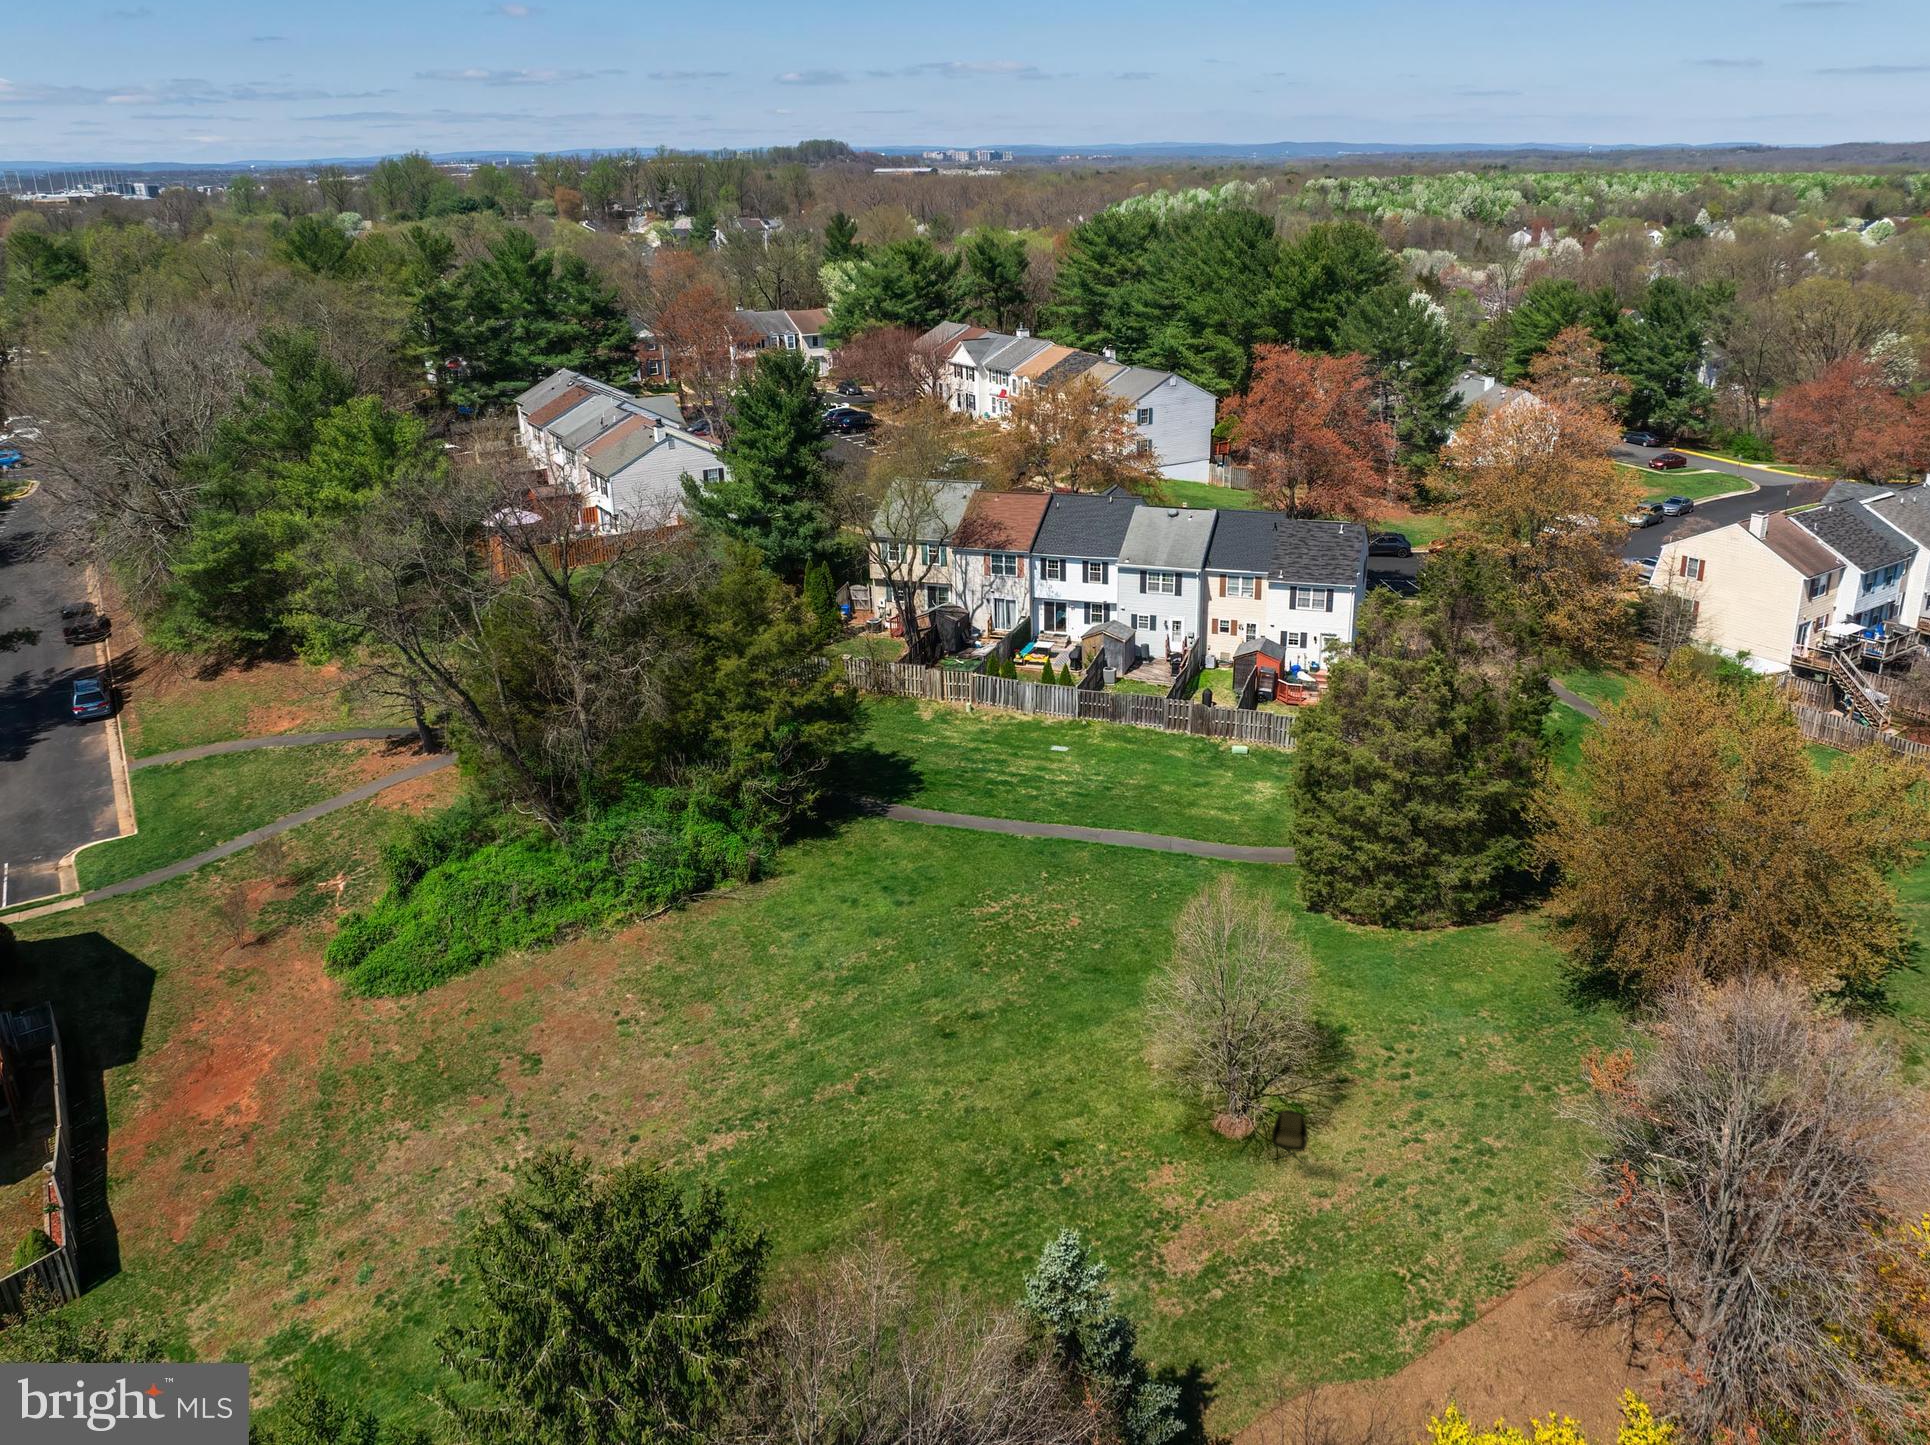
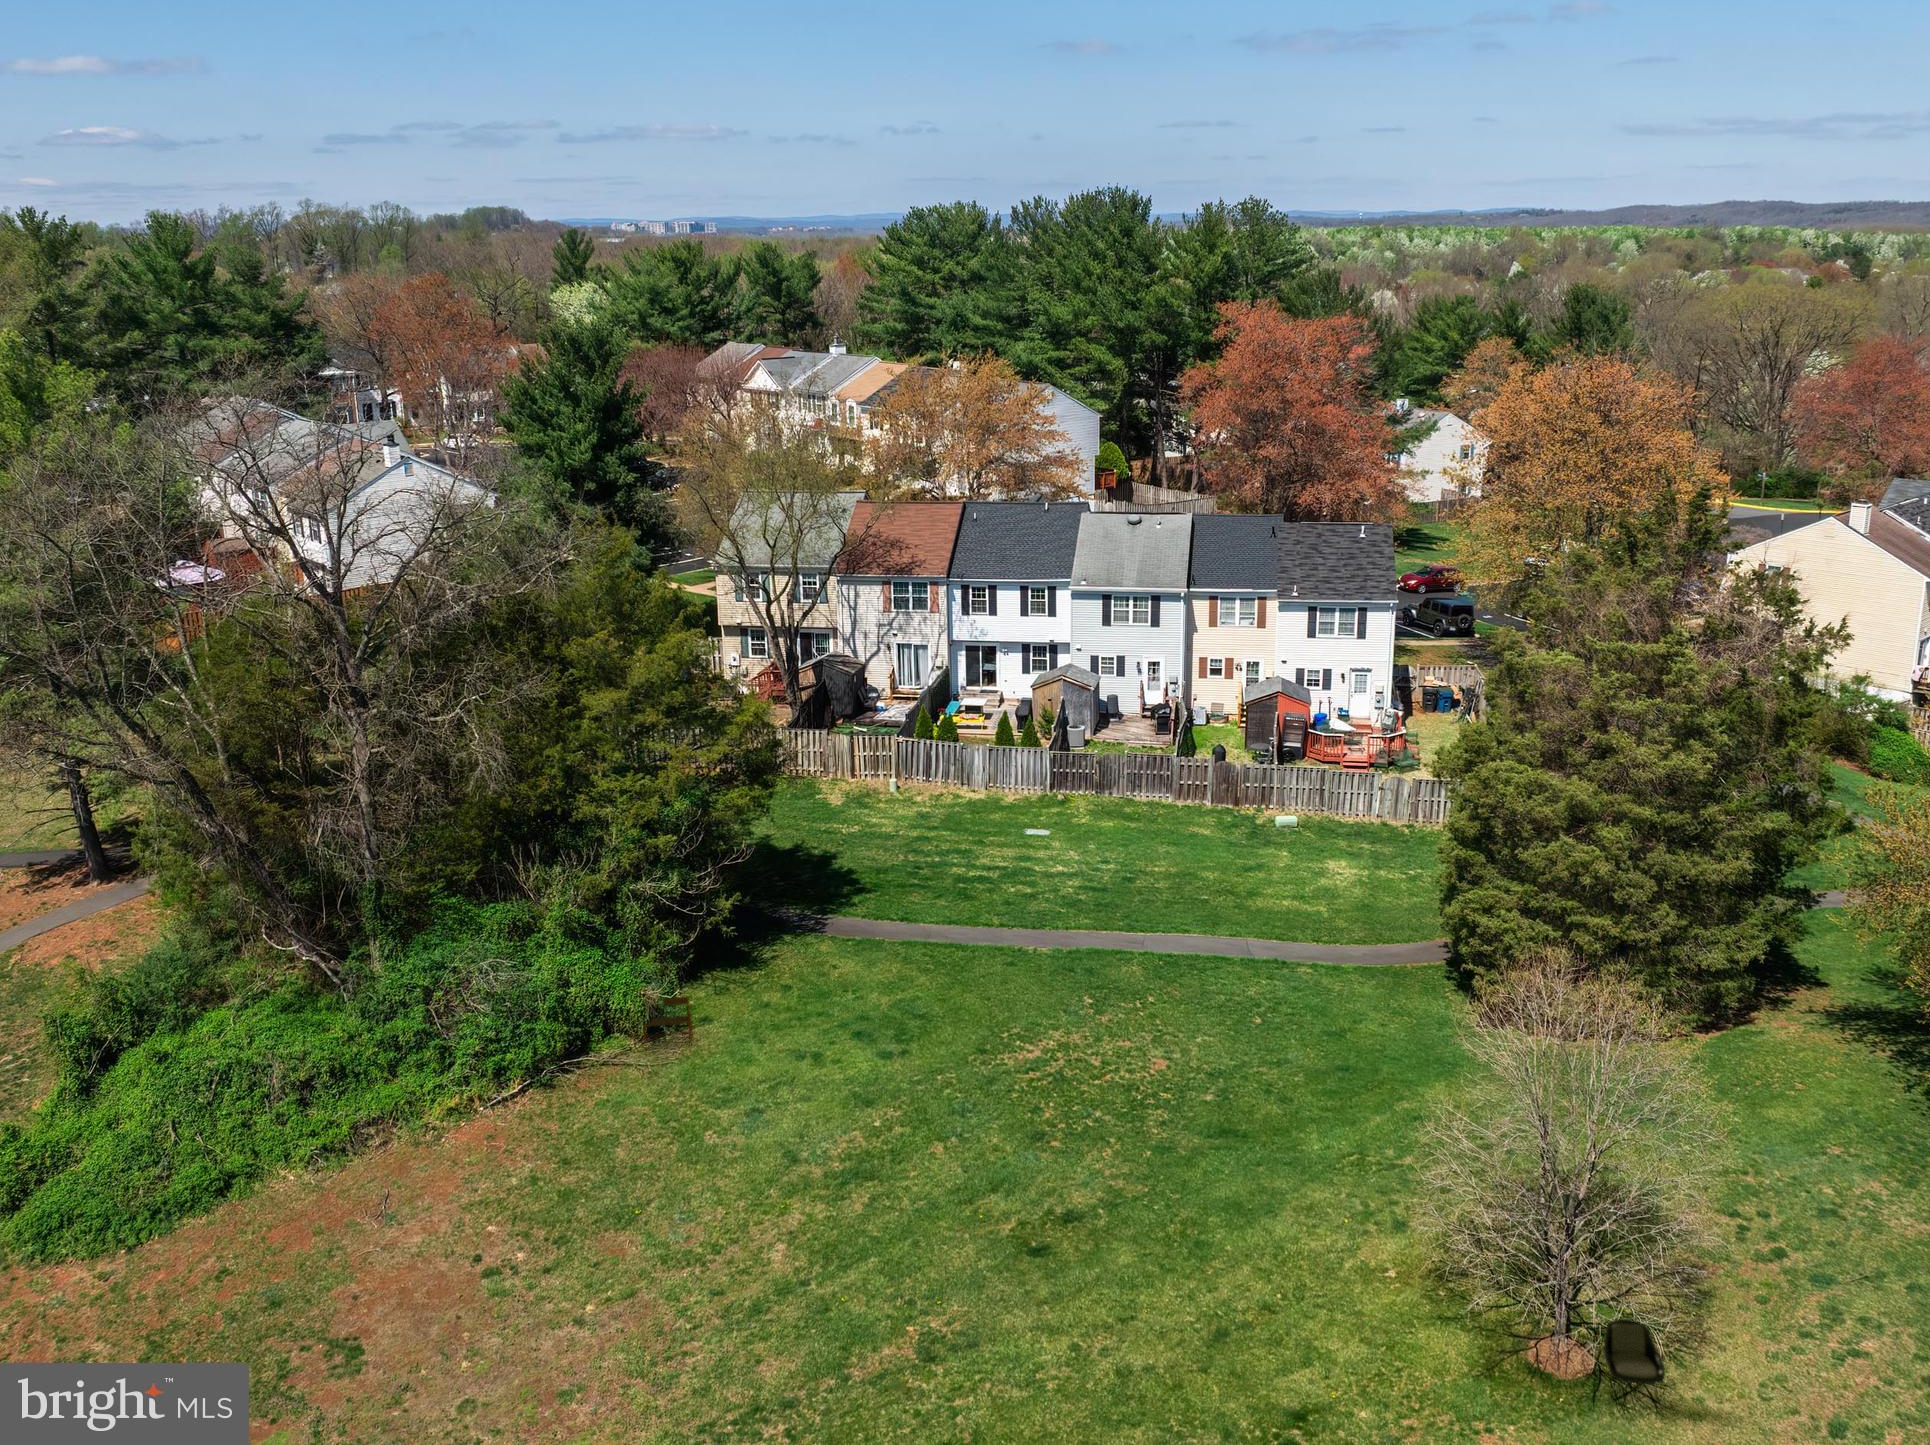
bench: none [745,857,779,891] -> present [643,996,693,1049]

